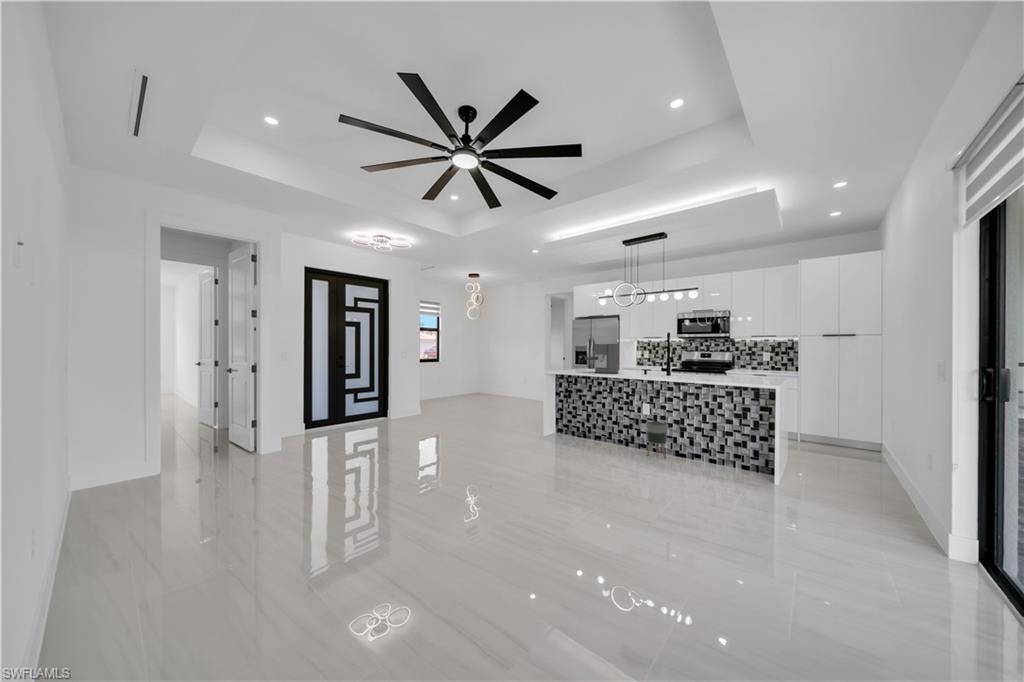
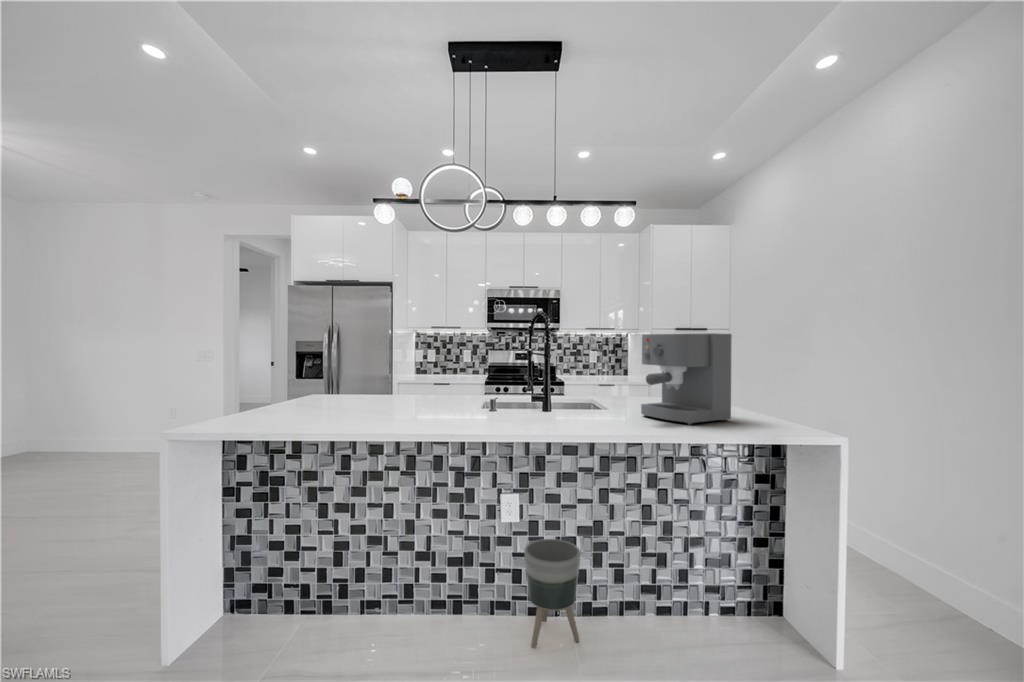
coffee maker: present [585,344,618,373] -> present [641,333,732,425]

